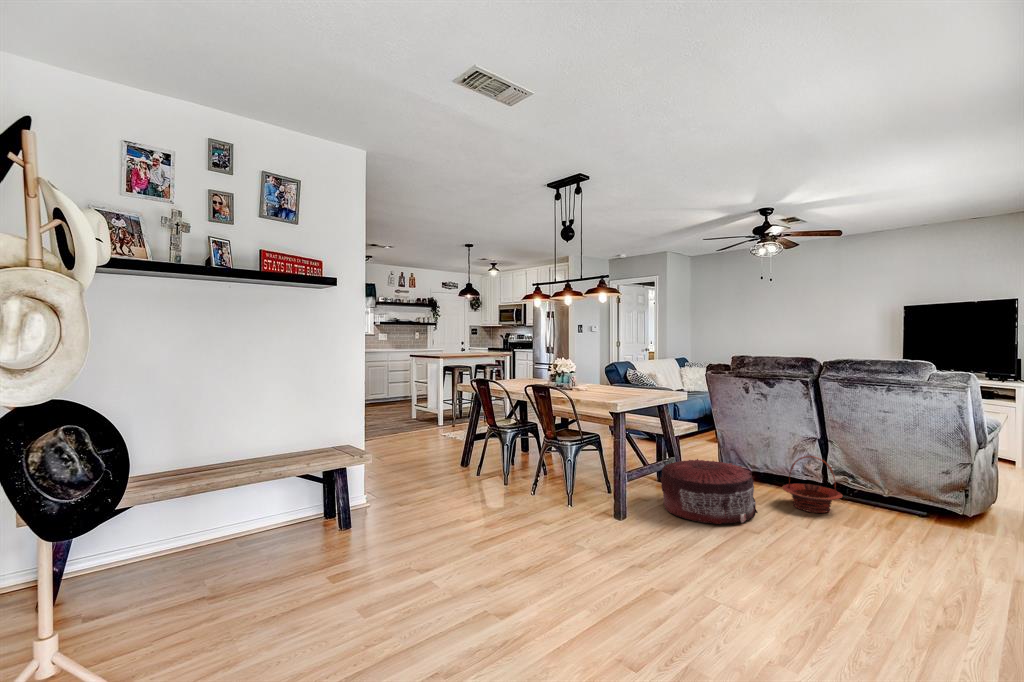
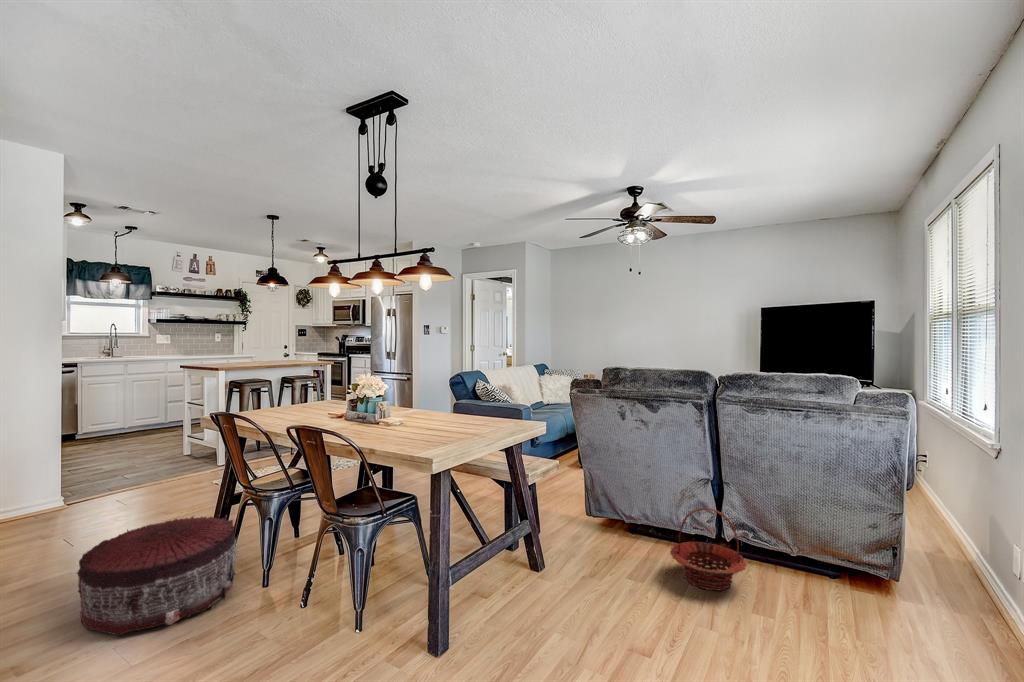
pouf: present [660,459,758,524] -> present [77,516,236,635]

